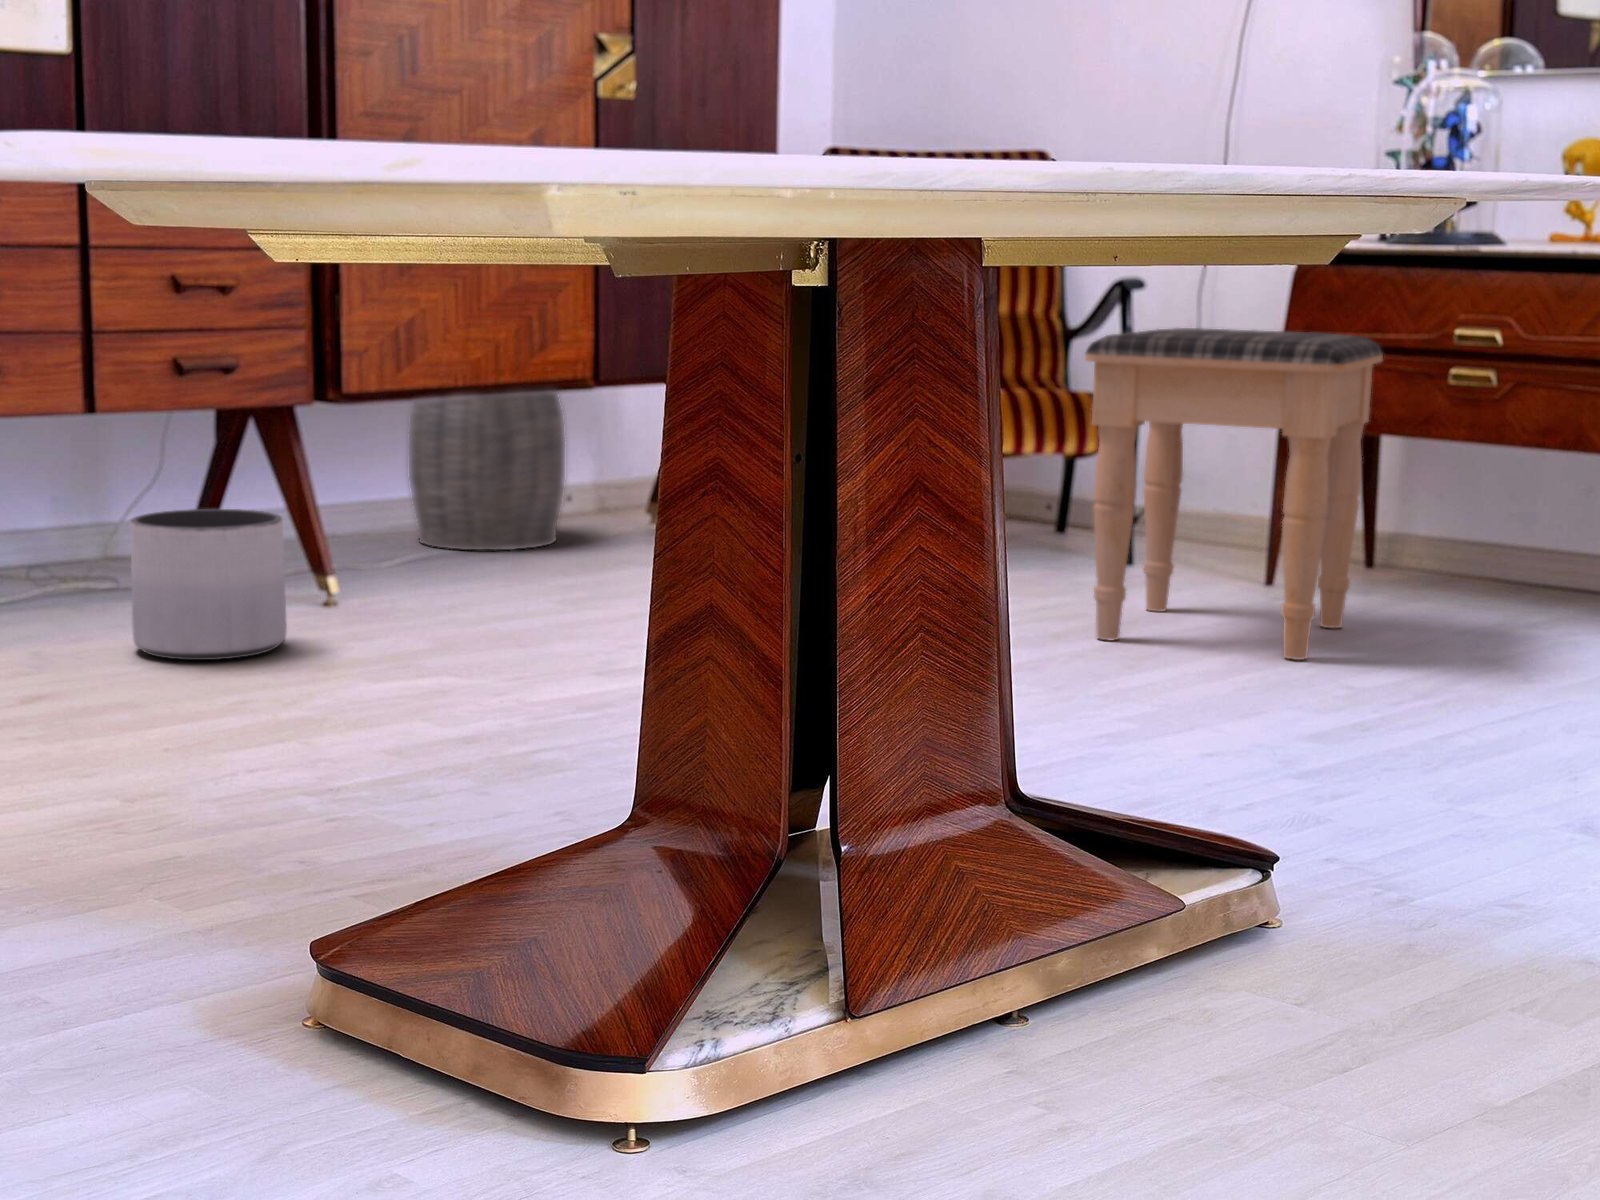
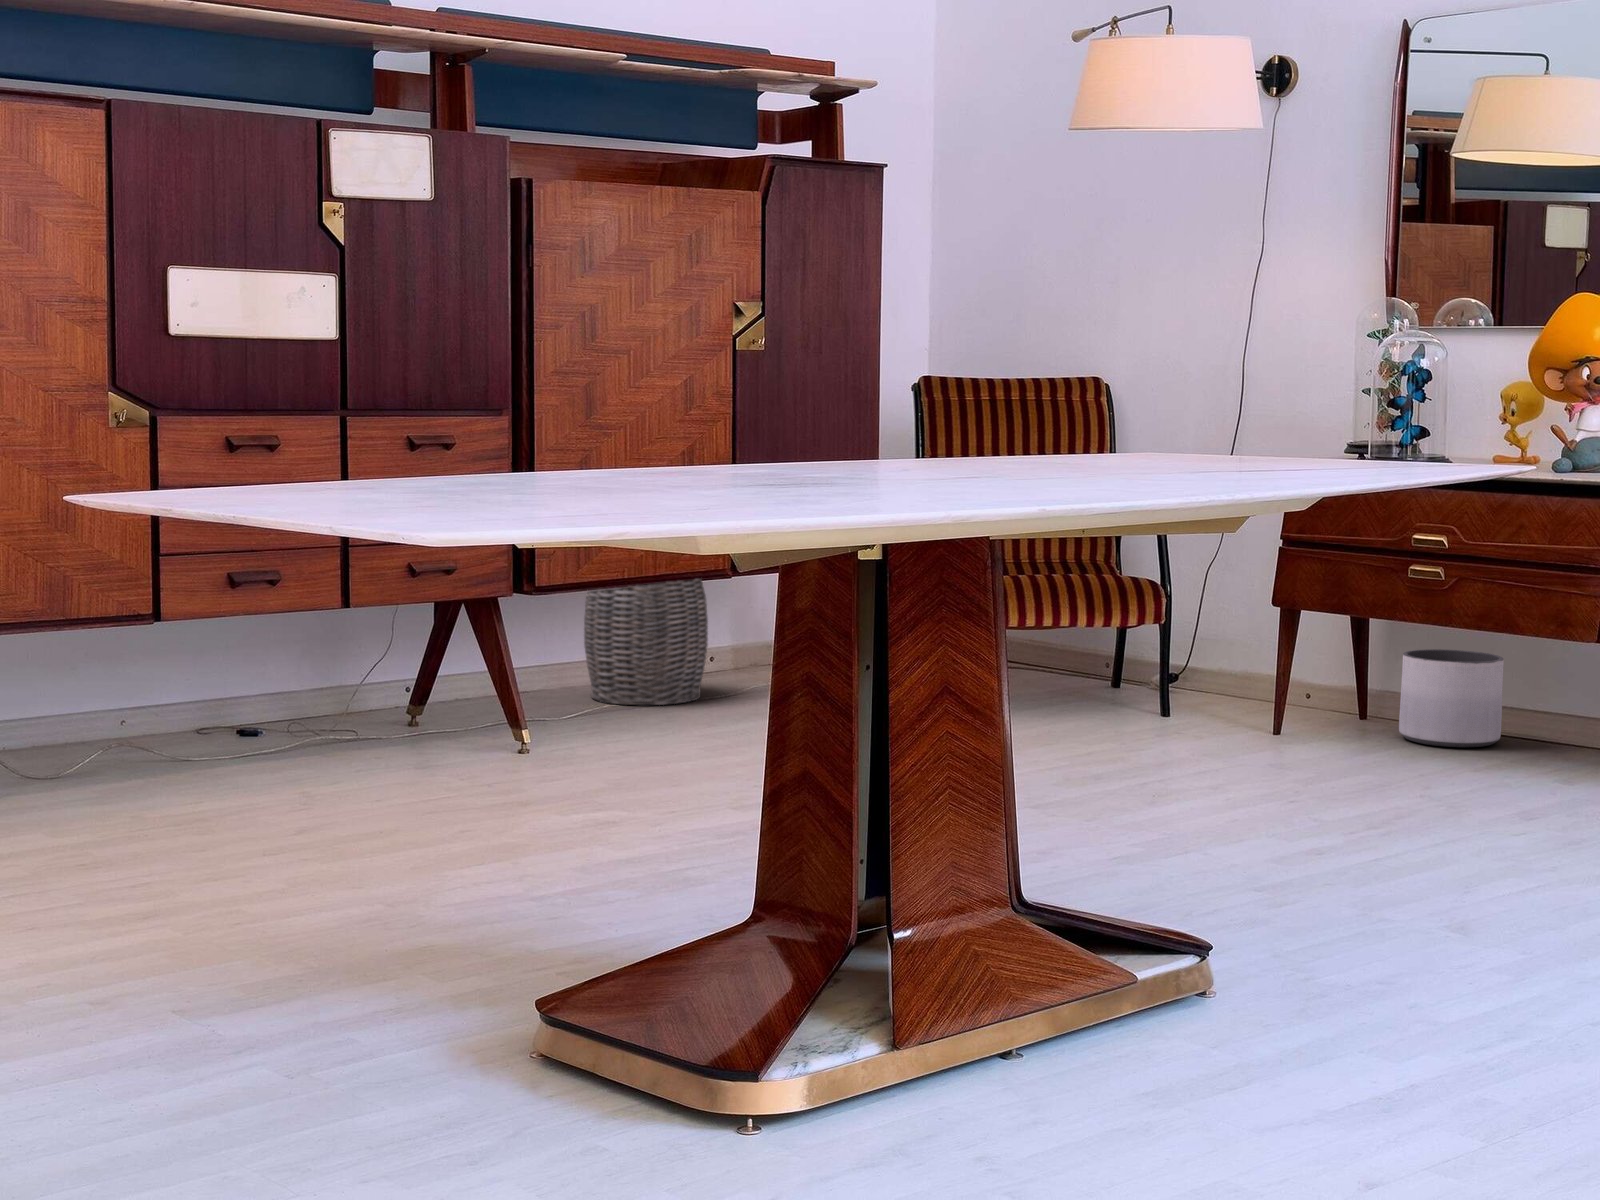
footstool: present [1085,328,1383,660] -> none [1111,533,1352,797]
planter: present [130,509,287,660] -> present [1399,649,1504,747]

